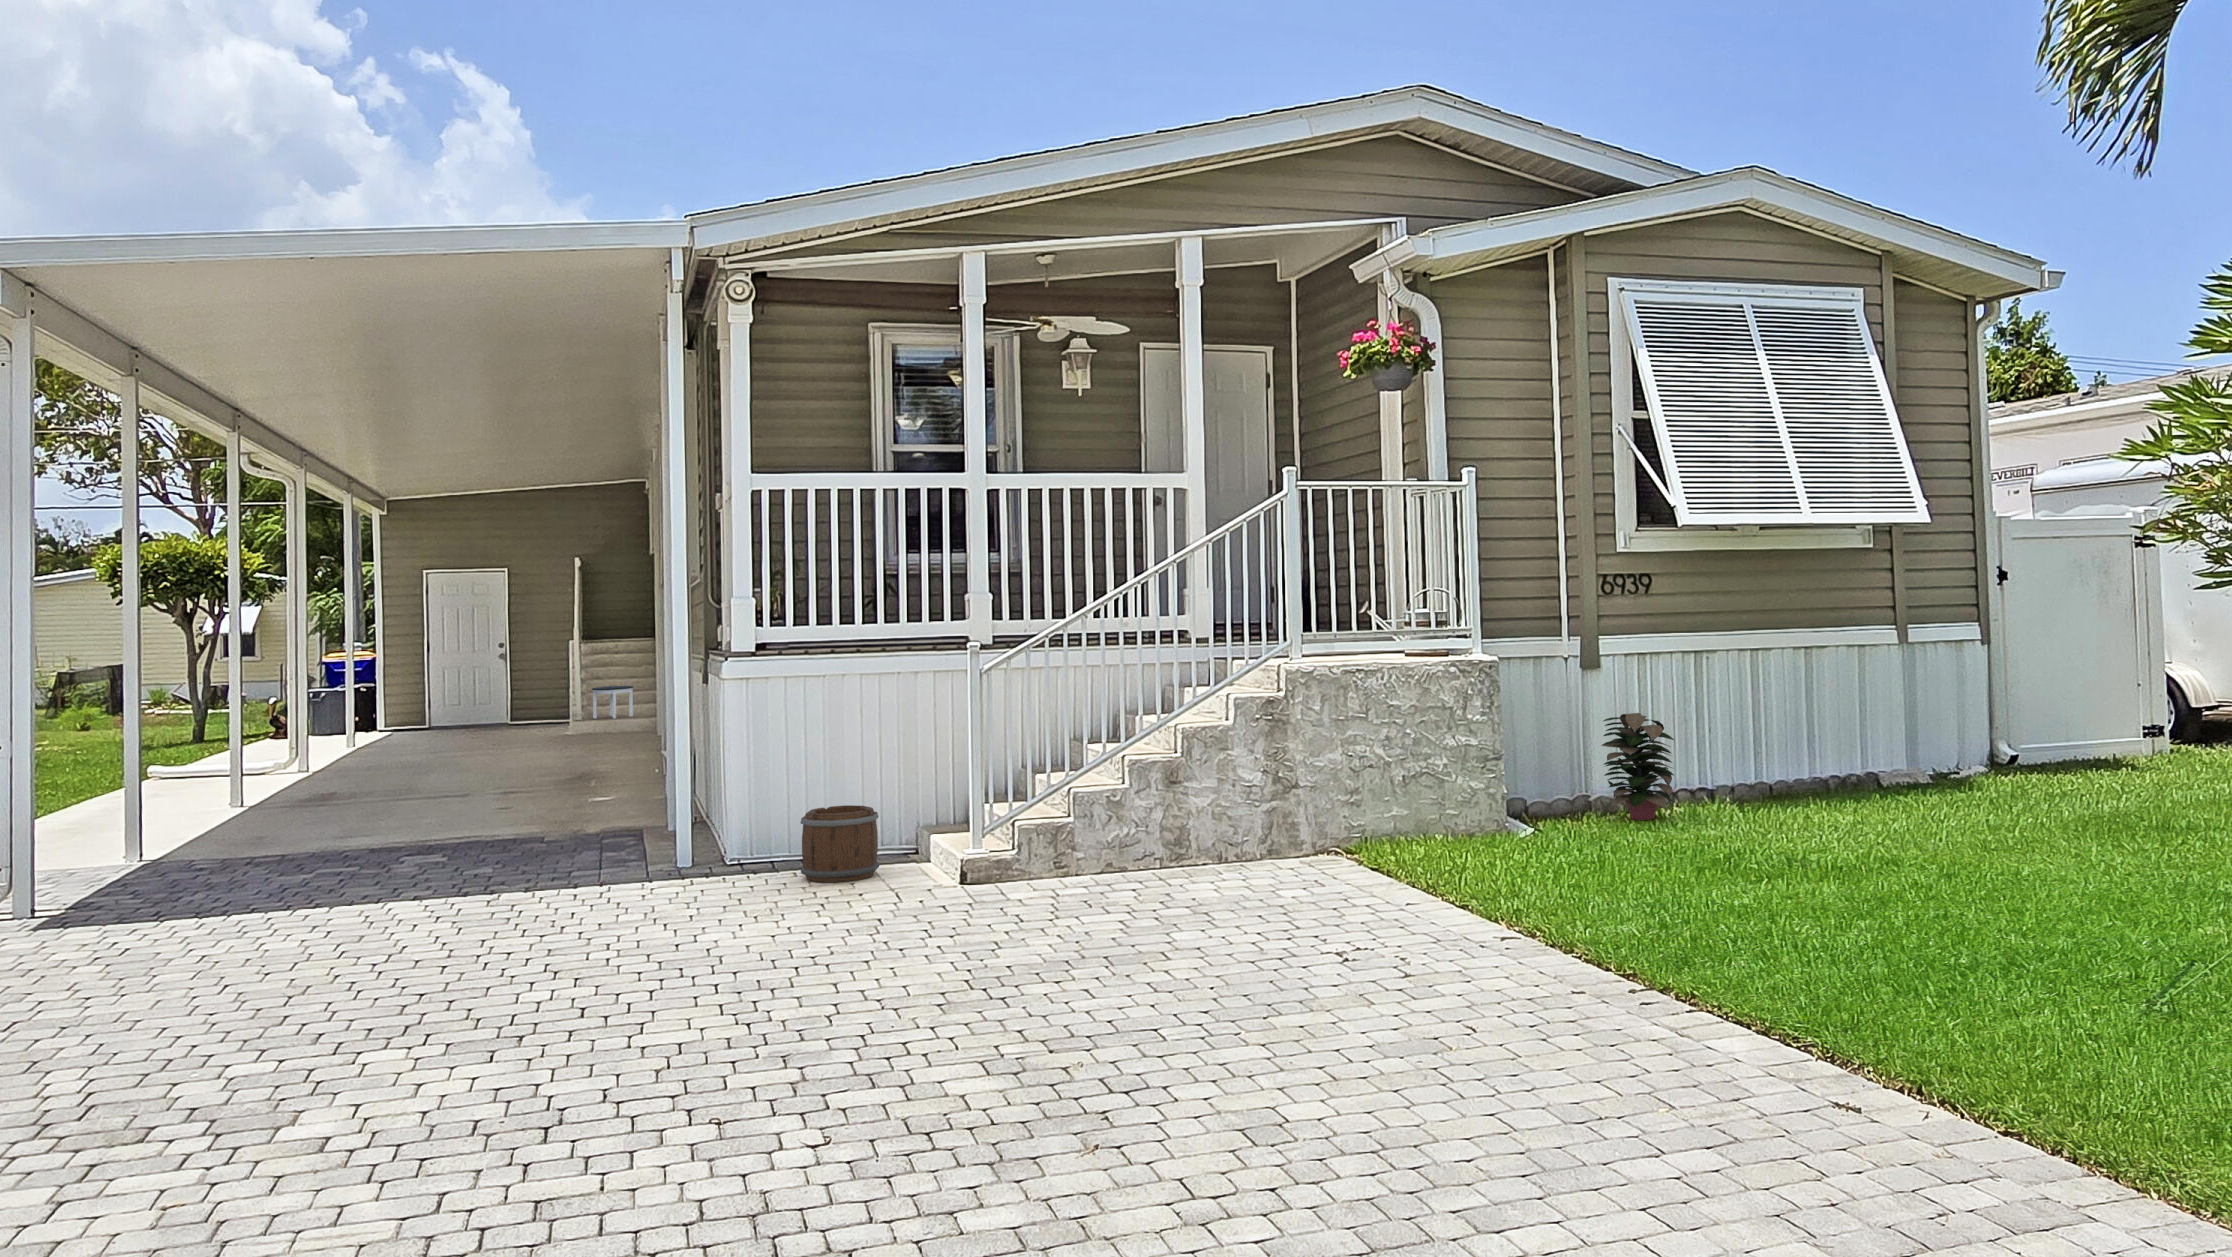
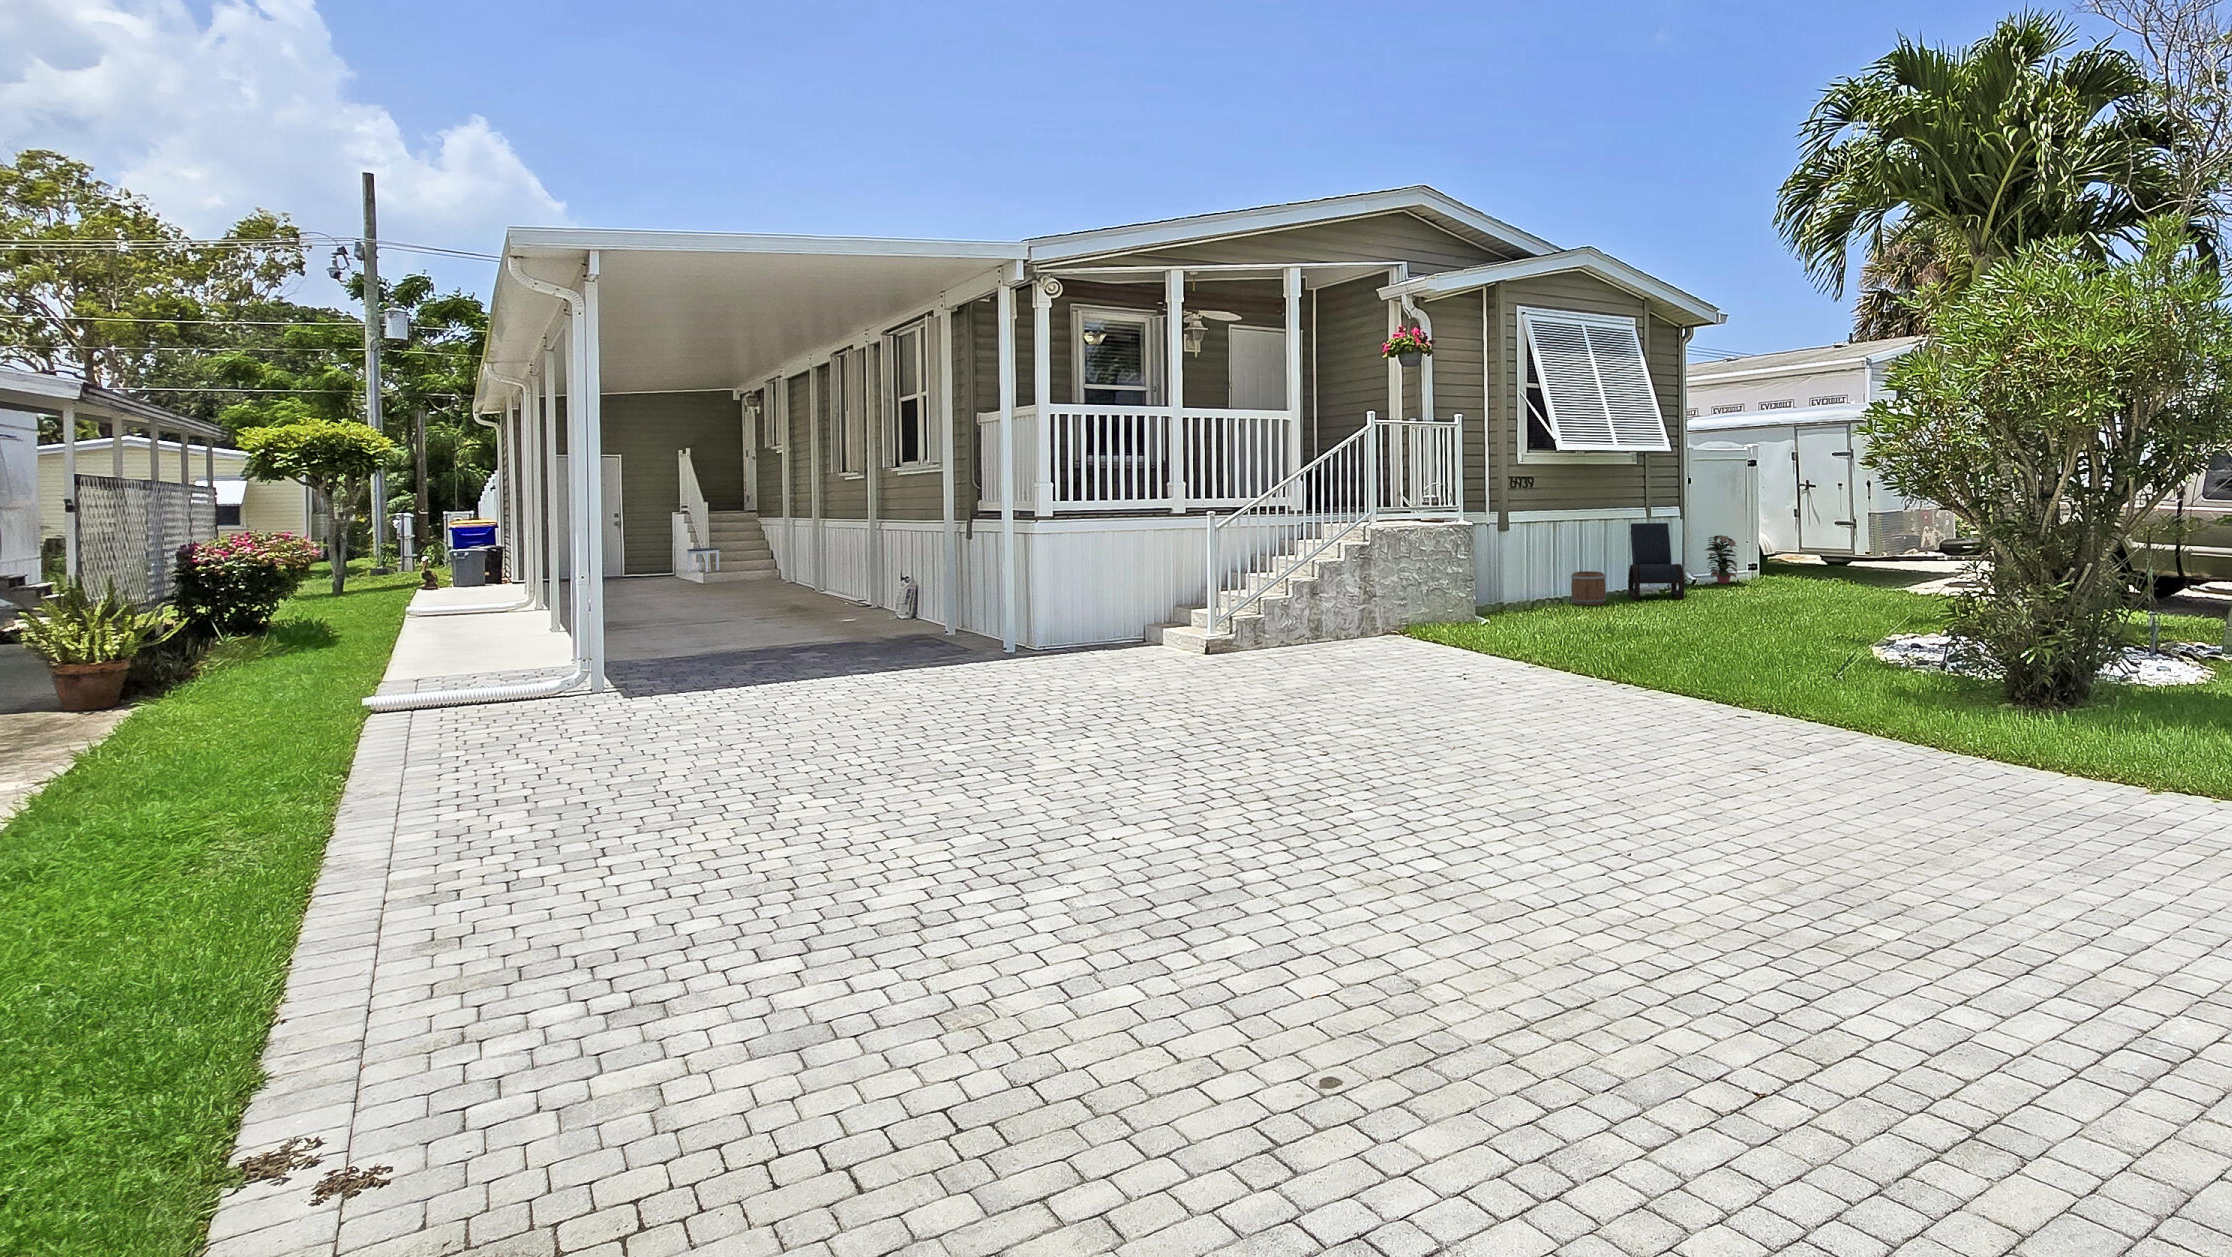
lounge chair: none [1859,655,1961,799] -> present [1628,523,1685,600]
decorative plant: present [1602,713,1674,820] -> present [1705,535,1737,583]
bucket: present [800,805,880,882] -> present [1571,571,1606,605]

